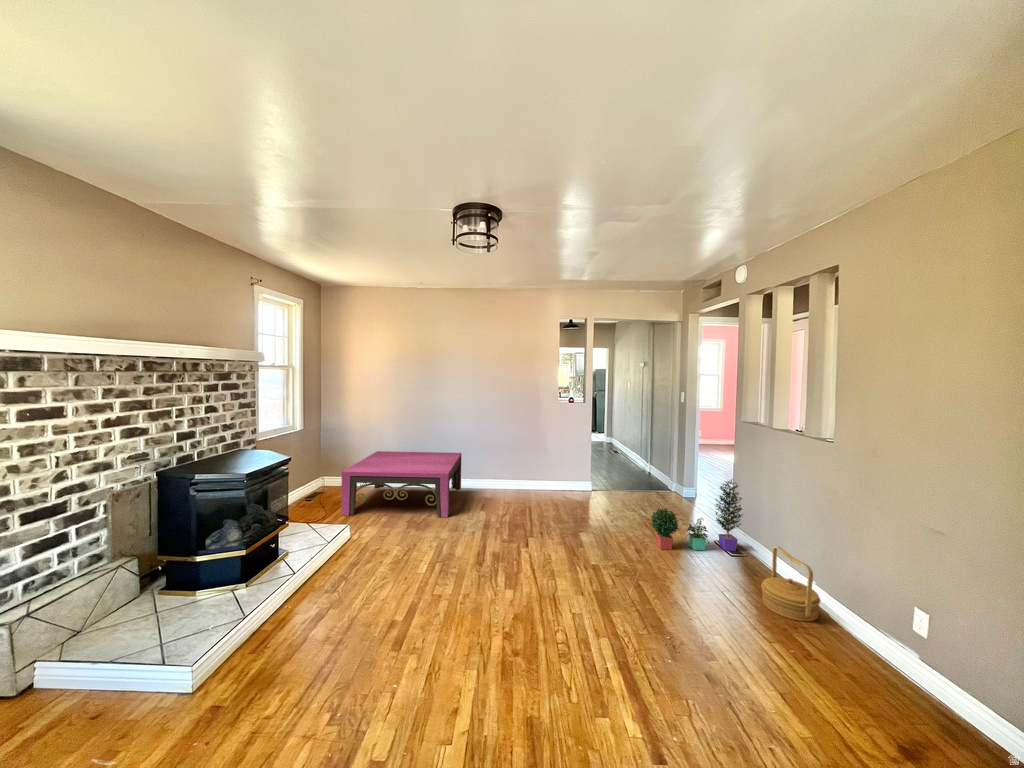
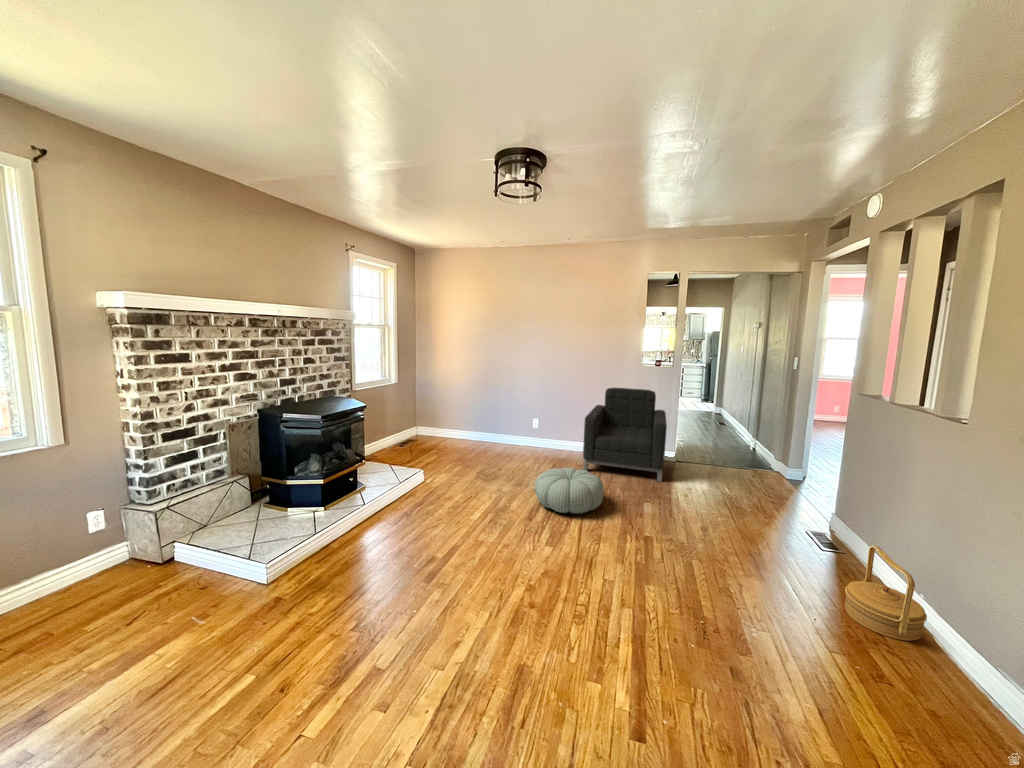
armchair: none [514,424,590,511] -> present [583,388,667,482]
coffee table: present [341,451,461,518] -> none [422,407,538,473]
potted plant: present [651,479,742,551] -> none [722,461,849,546]
pouf: none [479,507,547,553] -> present [535,468,604,514]

